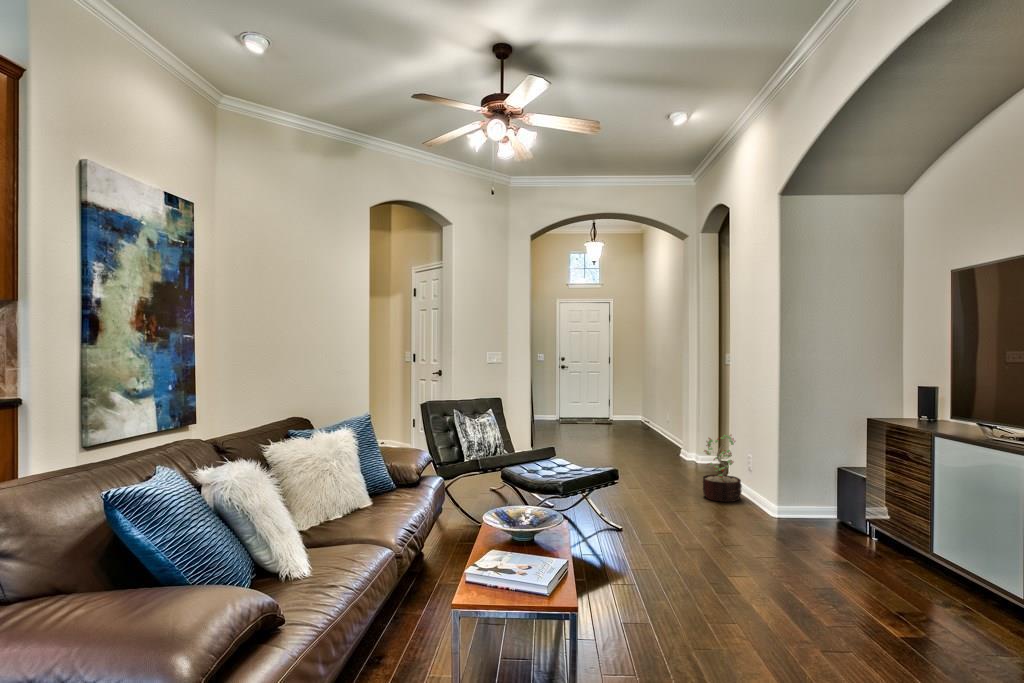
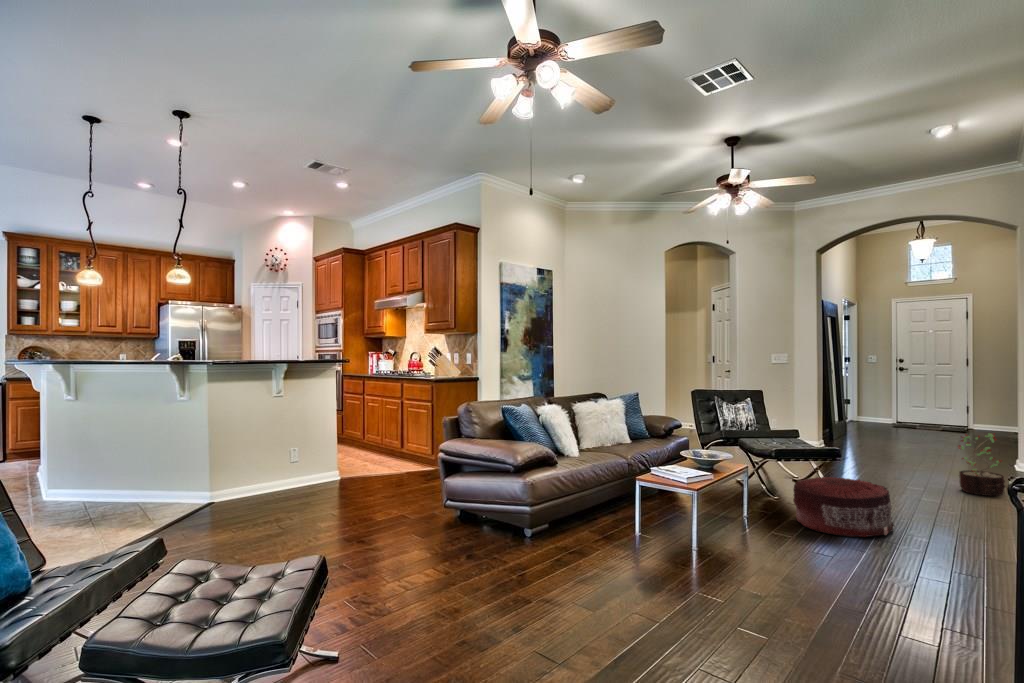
pouf: none [632,517,755,615] -> present [793,476,894,537]

